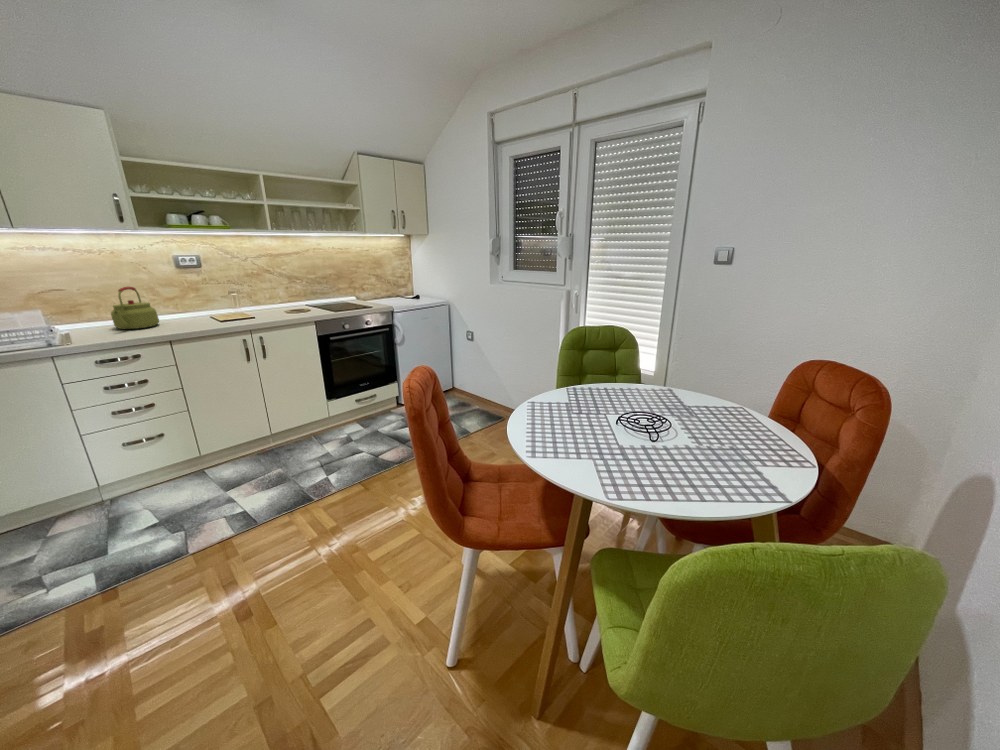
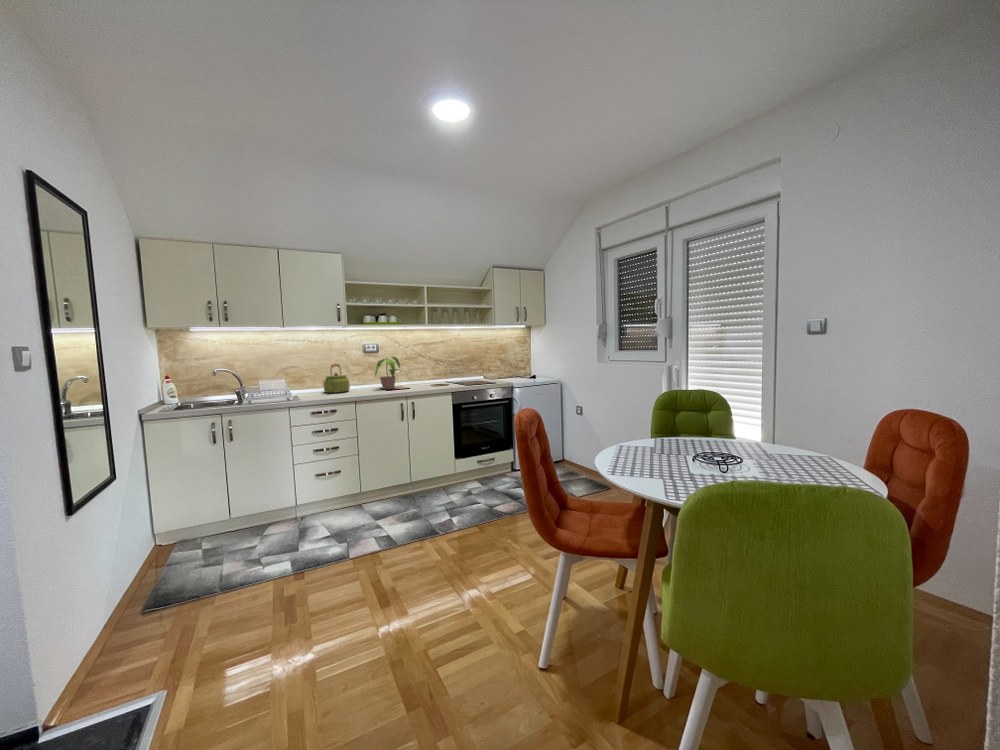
potted plant: none [189,275,245,320] -> present [375,356,400,389]

